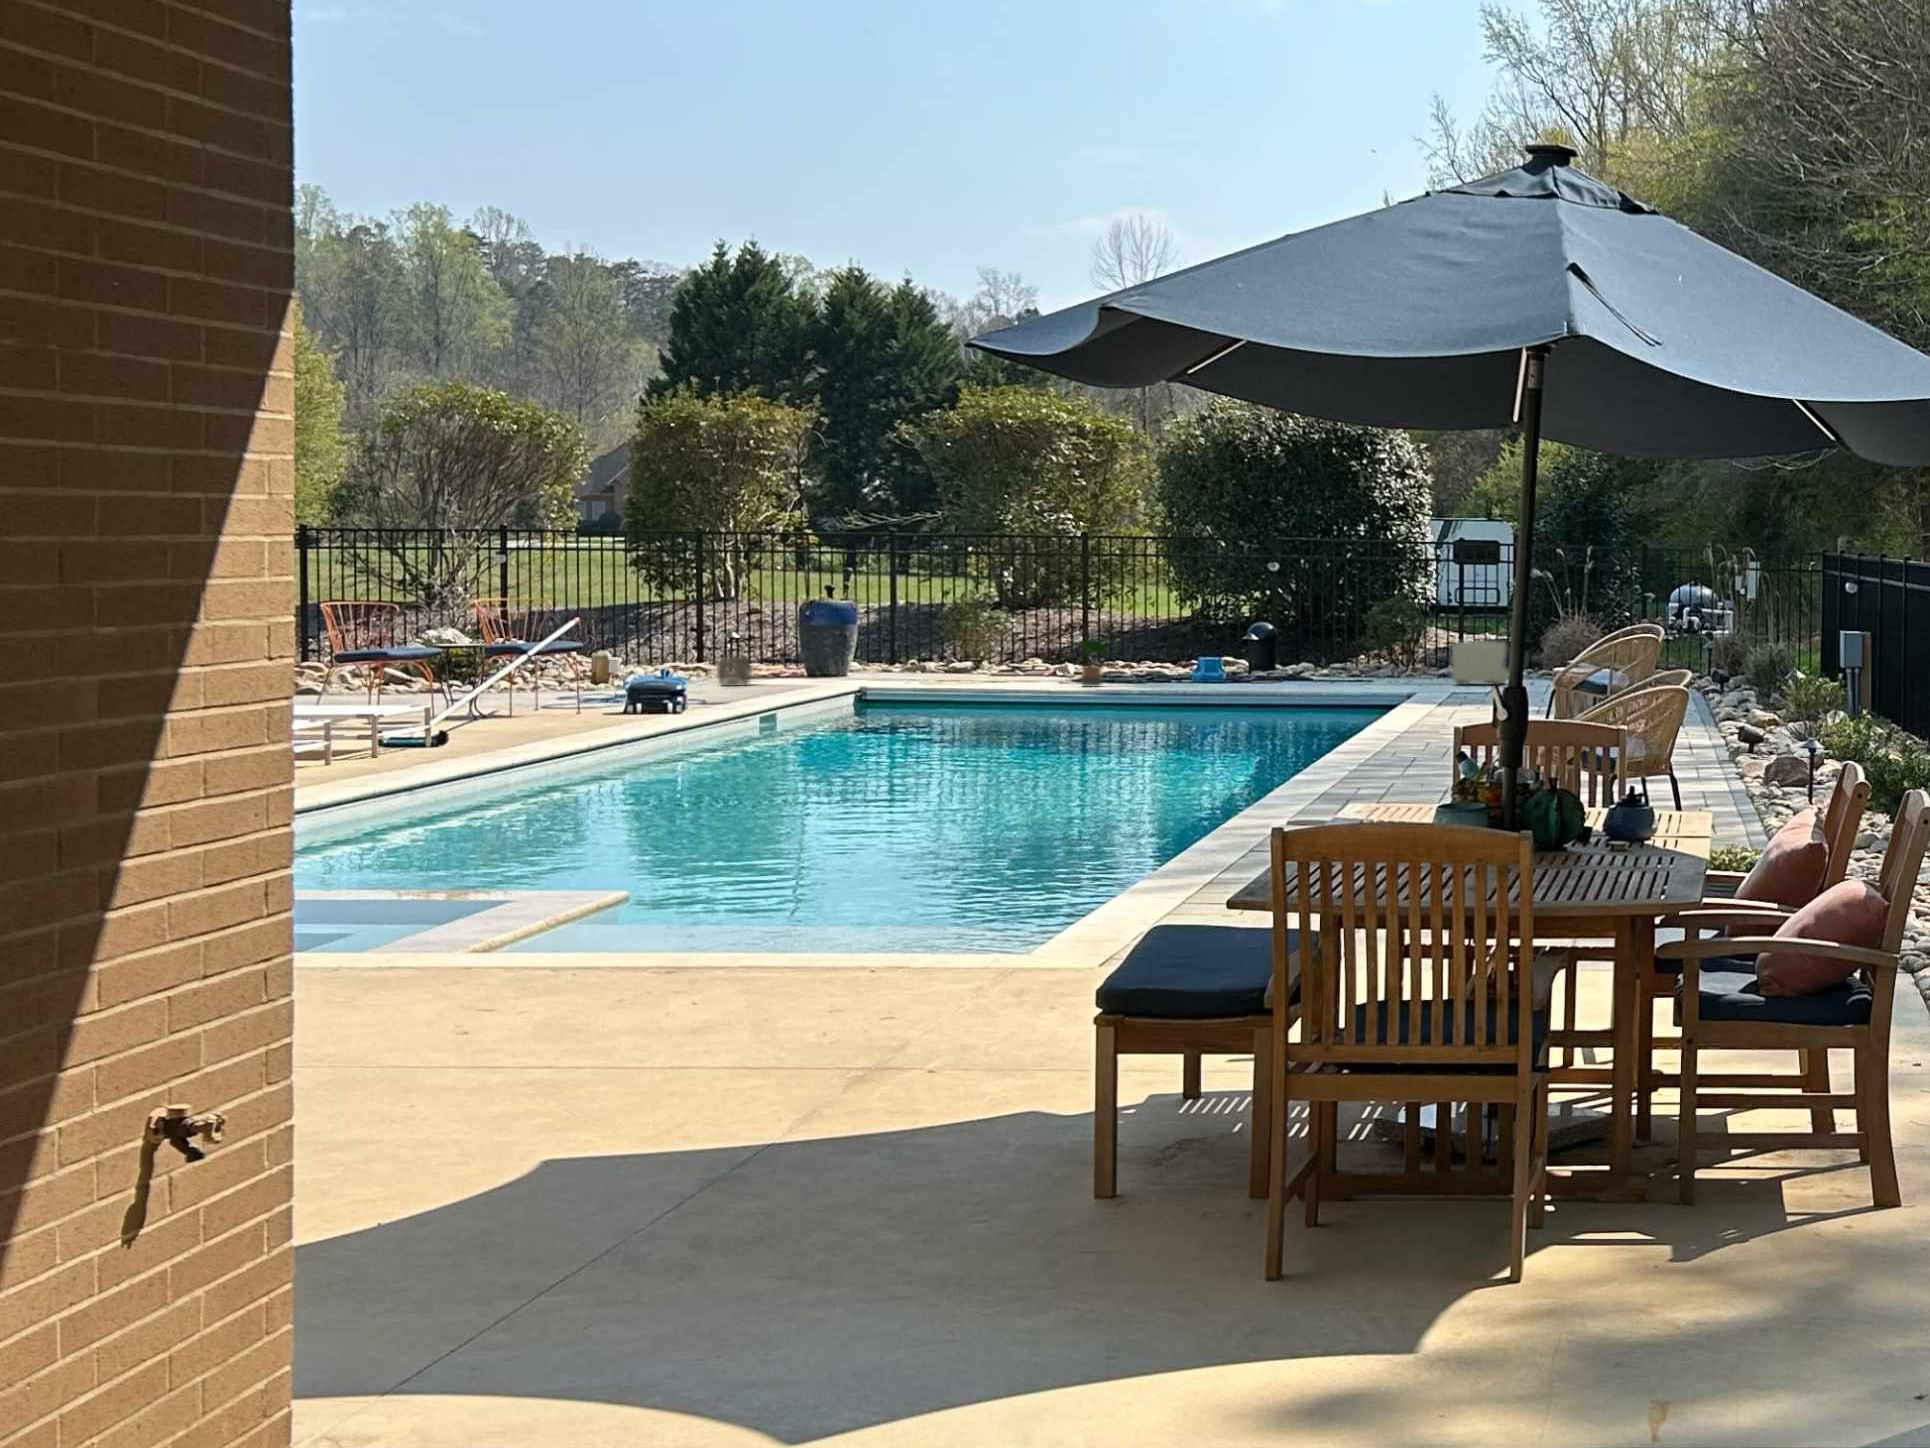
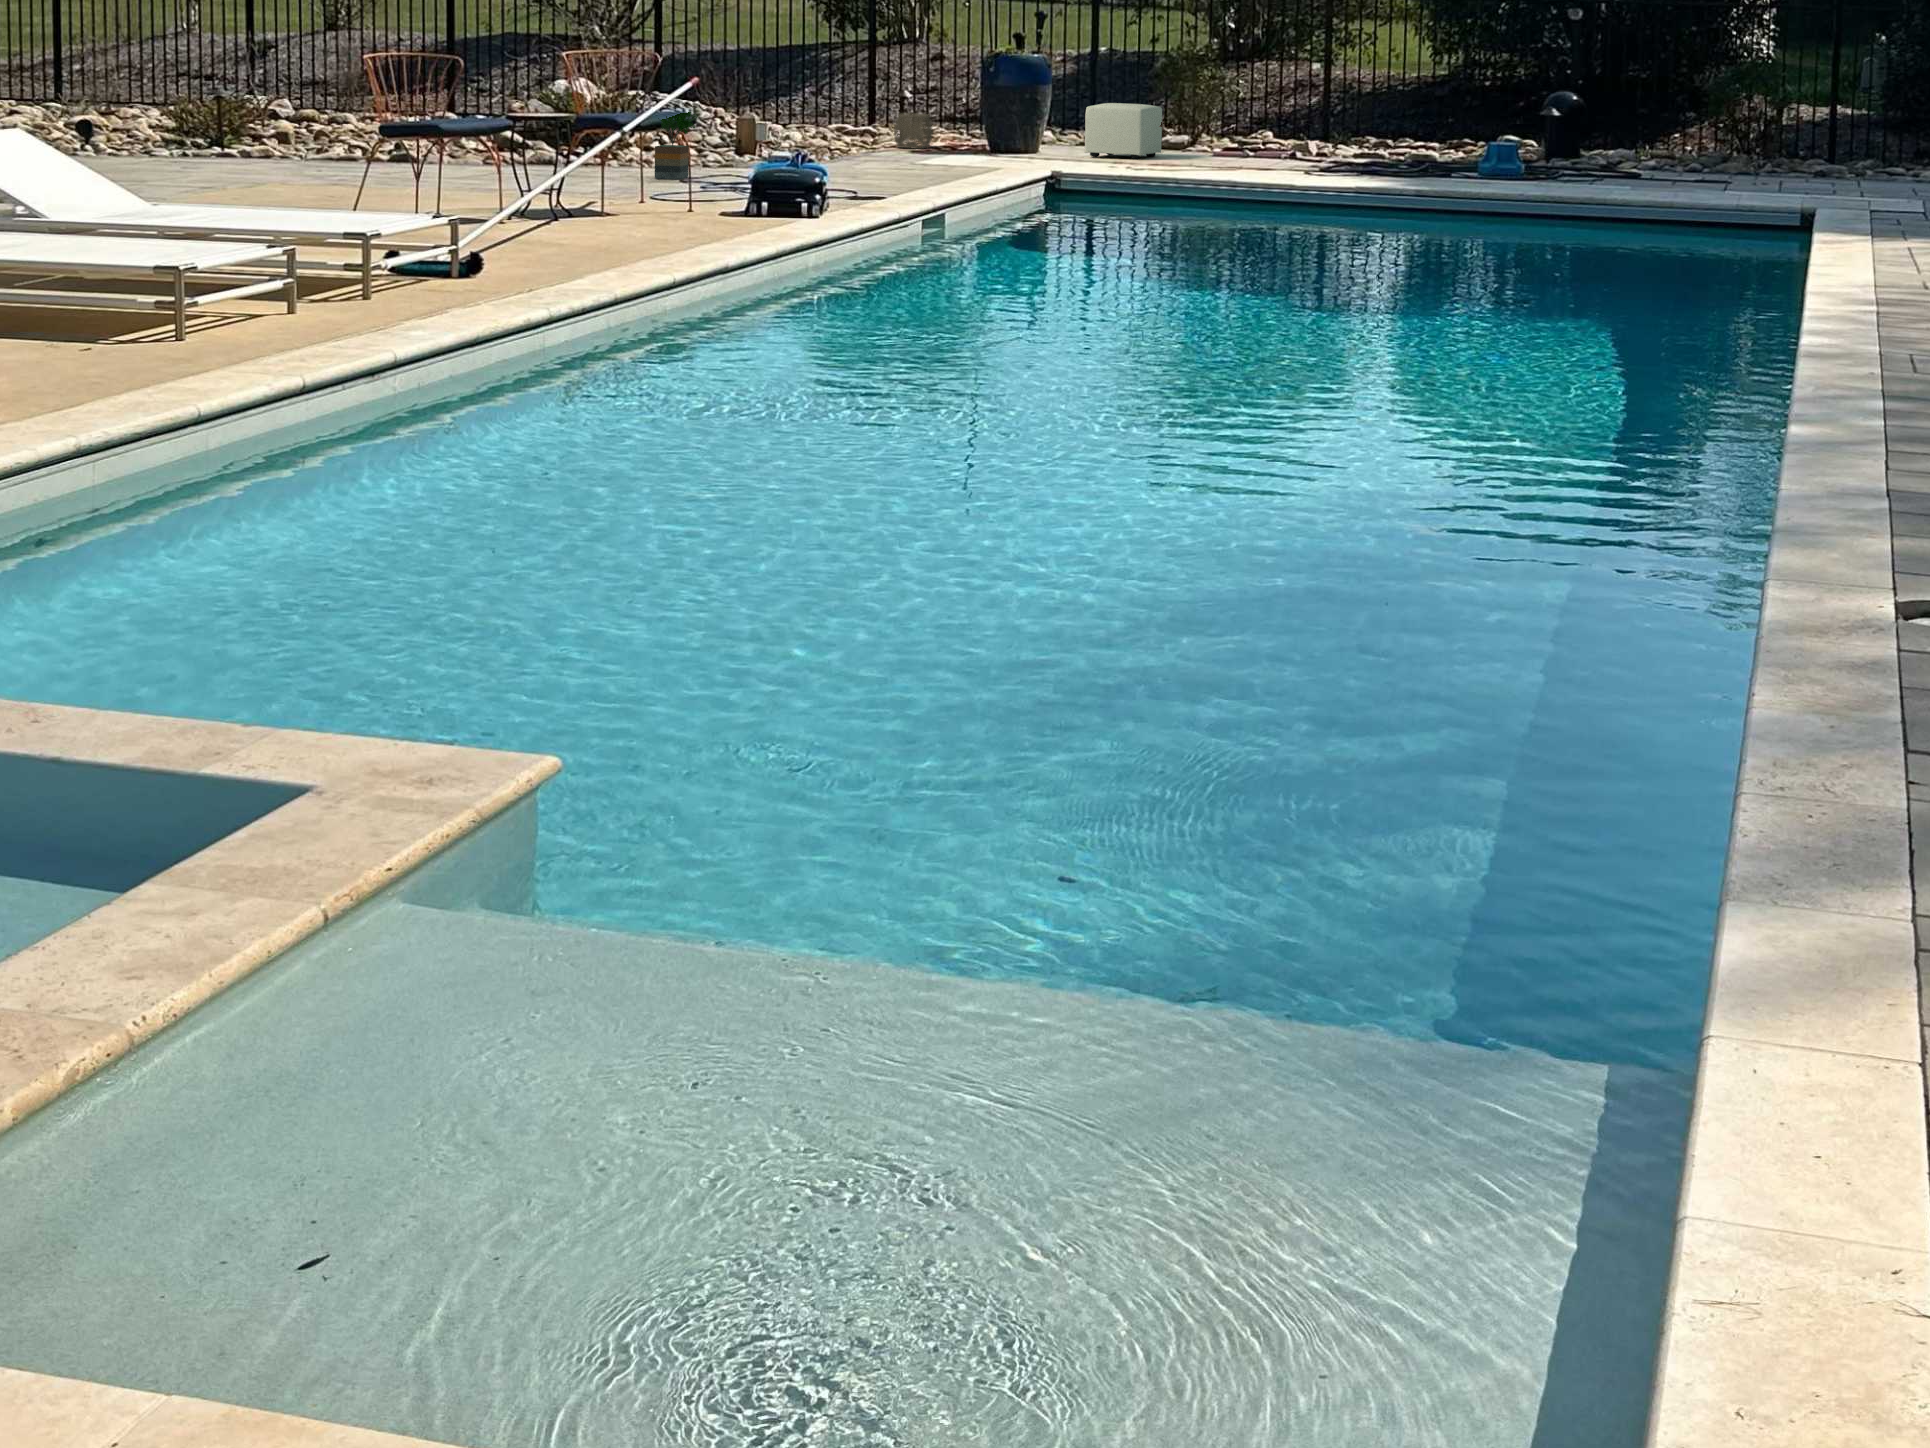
potted tree: present [1079,640,1108,687] -> present [655,112,698,179]
ottoman: present [1452,641,1508,685] -> present [1085,103,1162,159]

